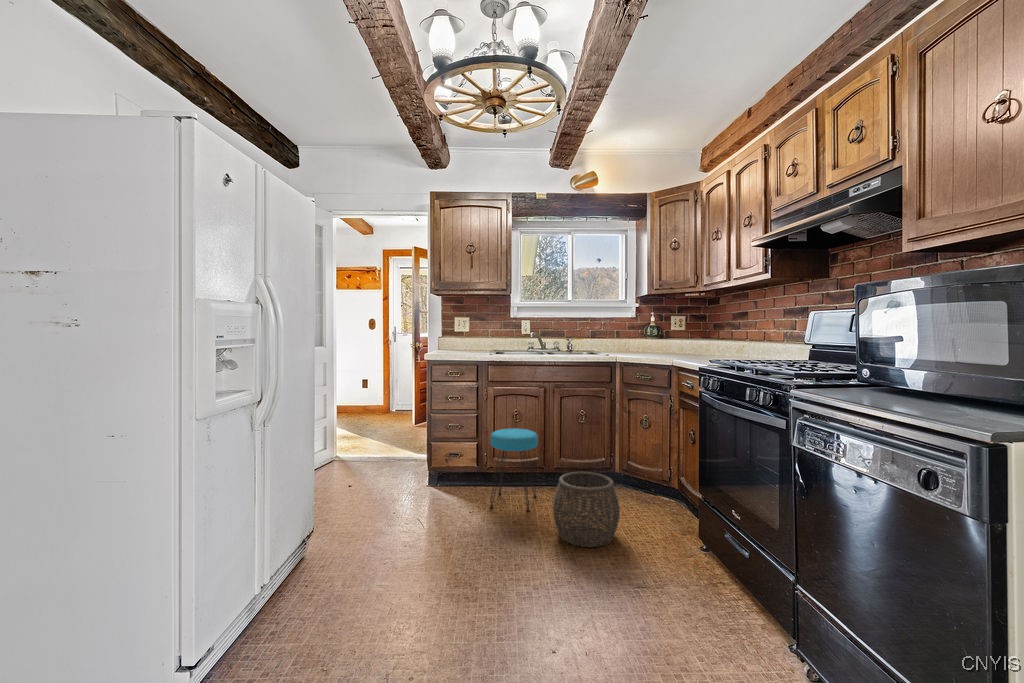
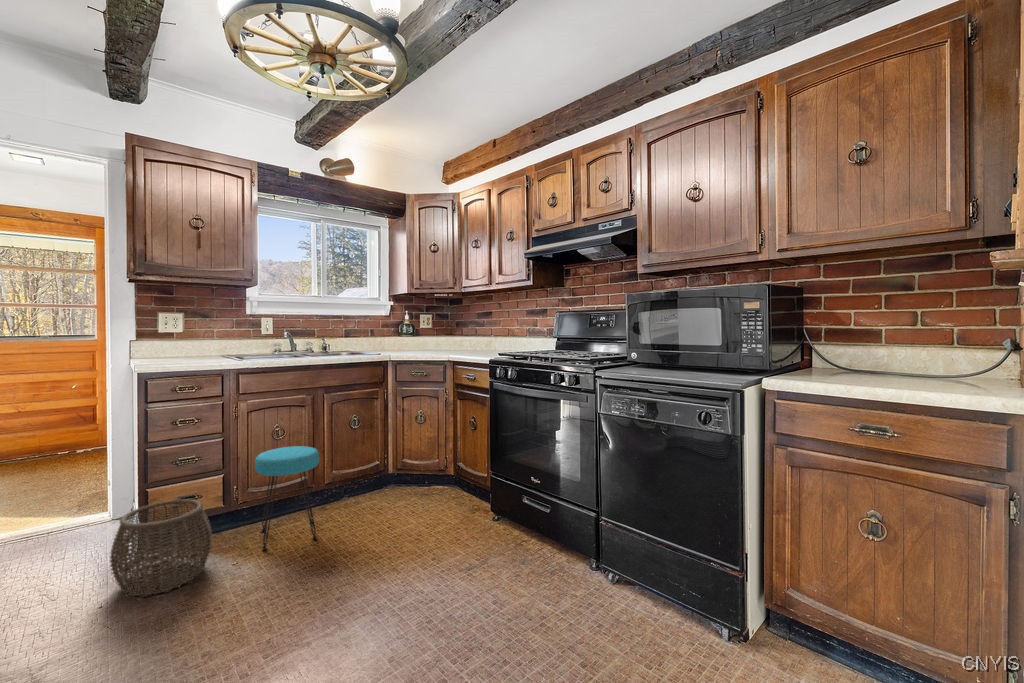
woven basket: present [553,472,620,548] -> present [110,499,212,597]

